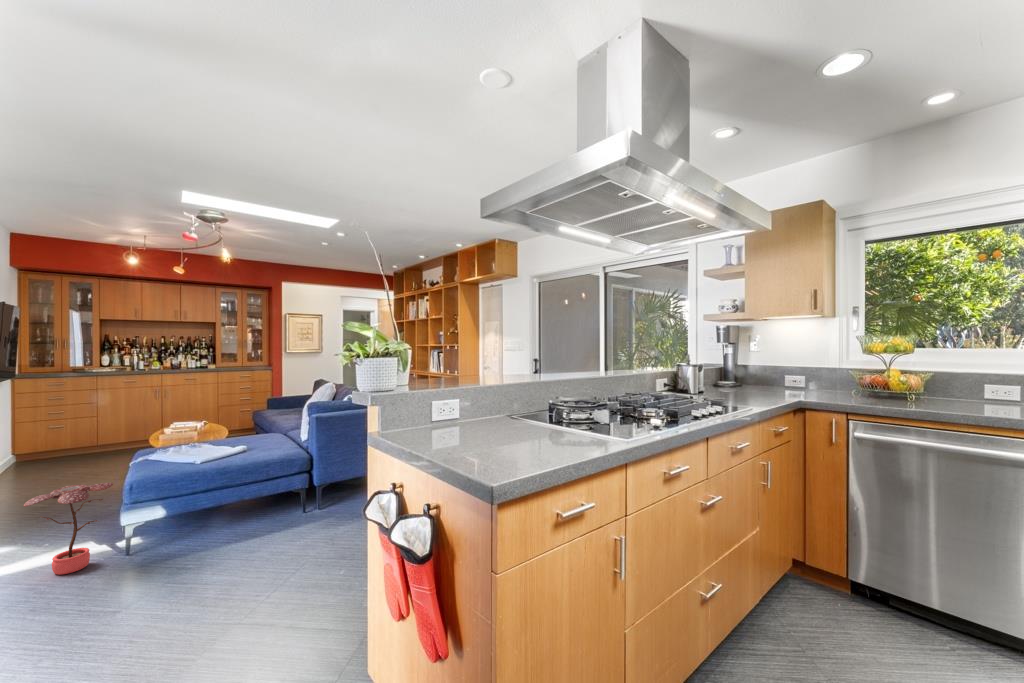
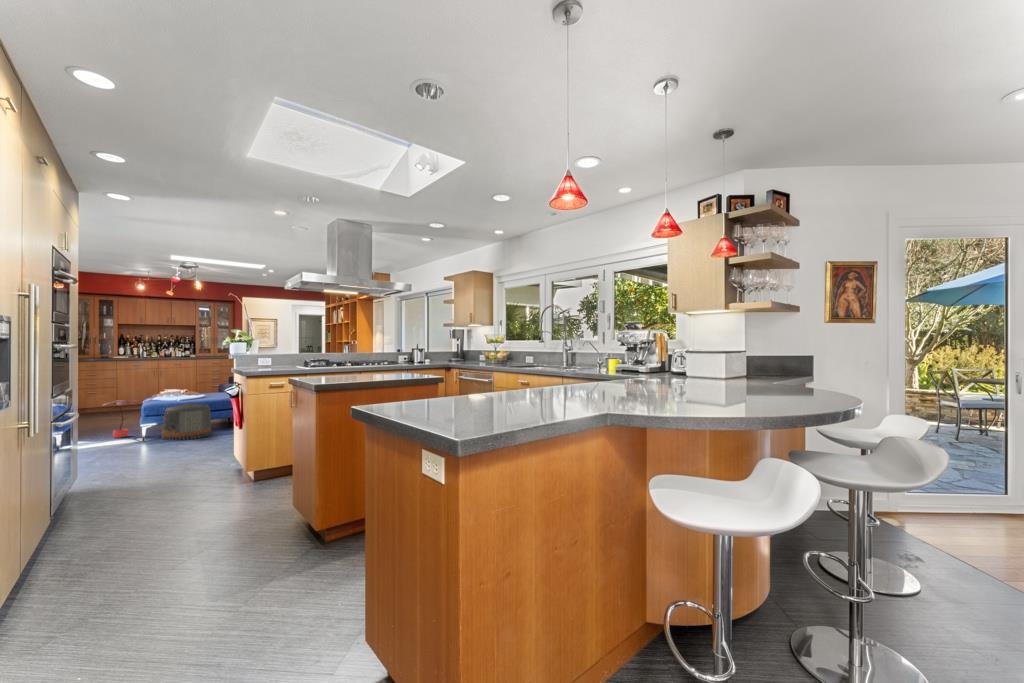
pouf: none [162,485,269,588] -> present [161,403,211,440]

